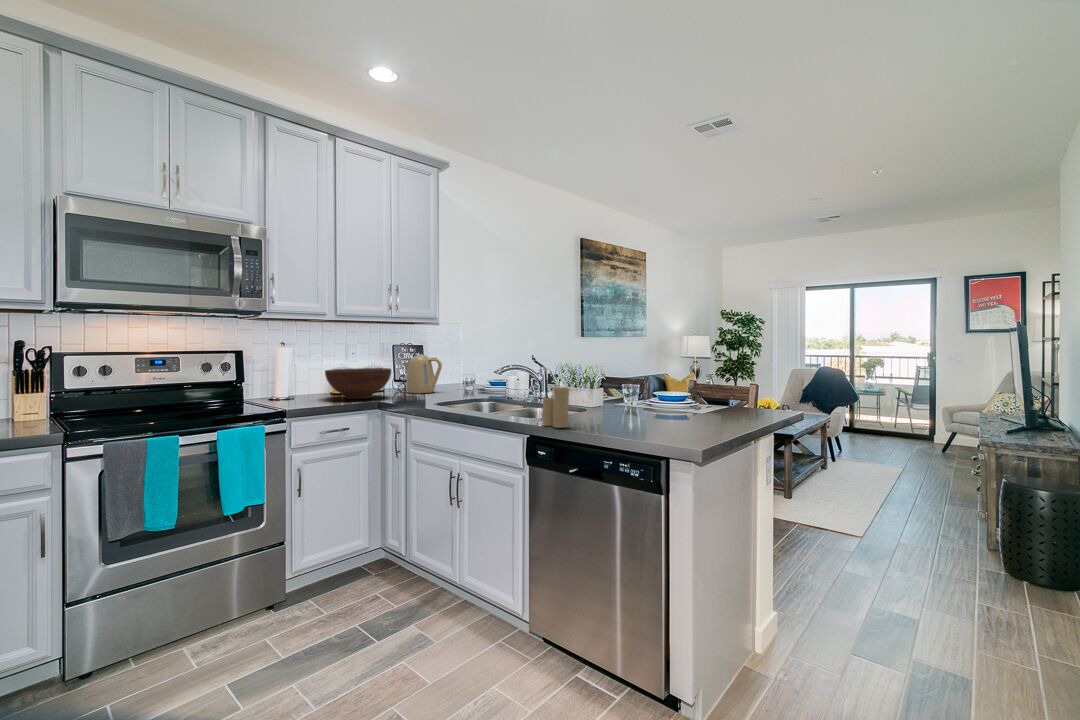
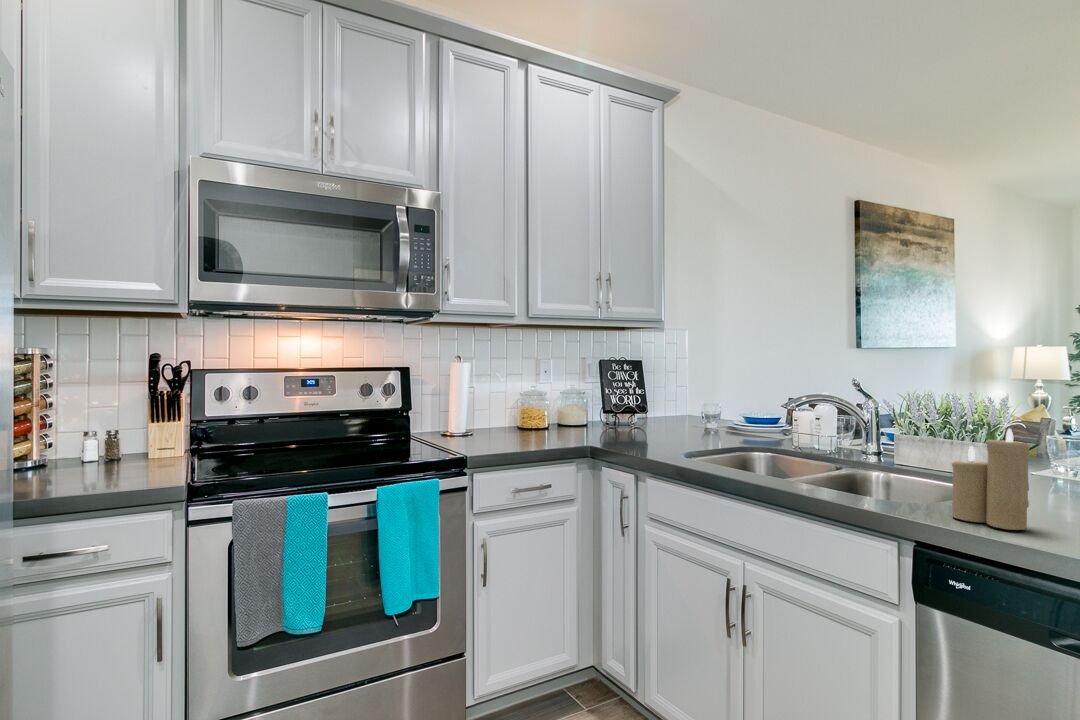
kettle: present [403,354,442,393] -> none [615,373,674,431]
fruit bowl: present [325,368,391,399] -> none [514,393,606,439]

